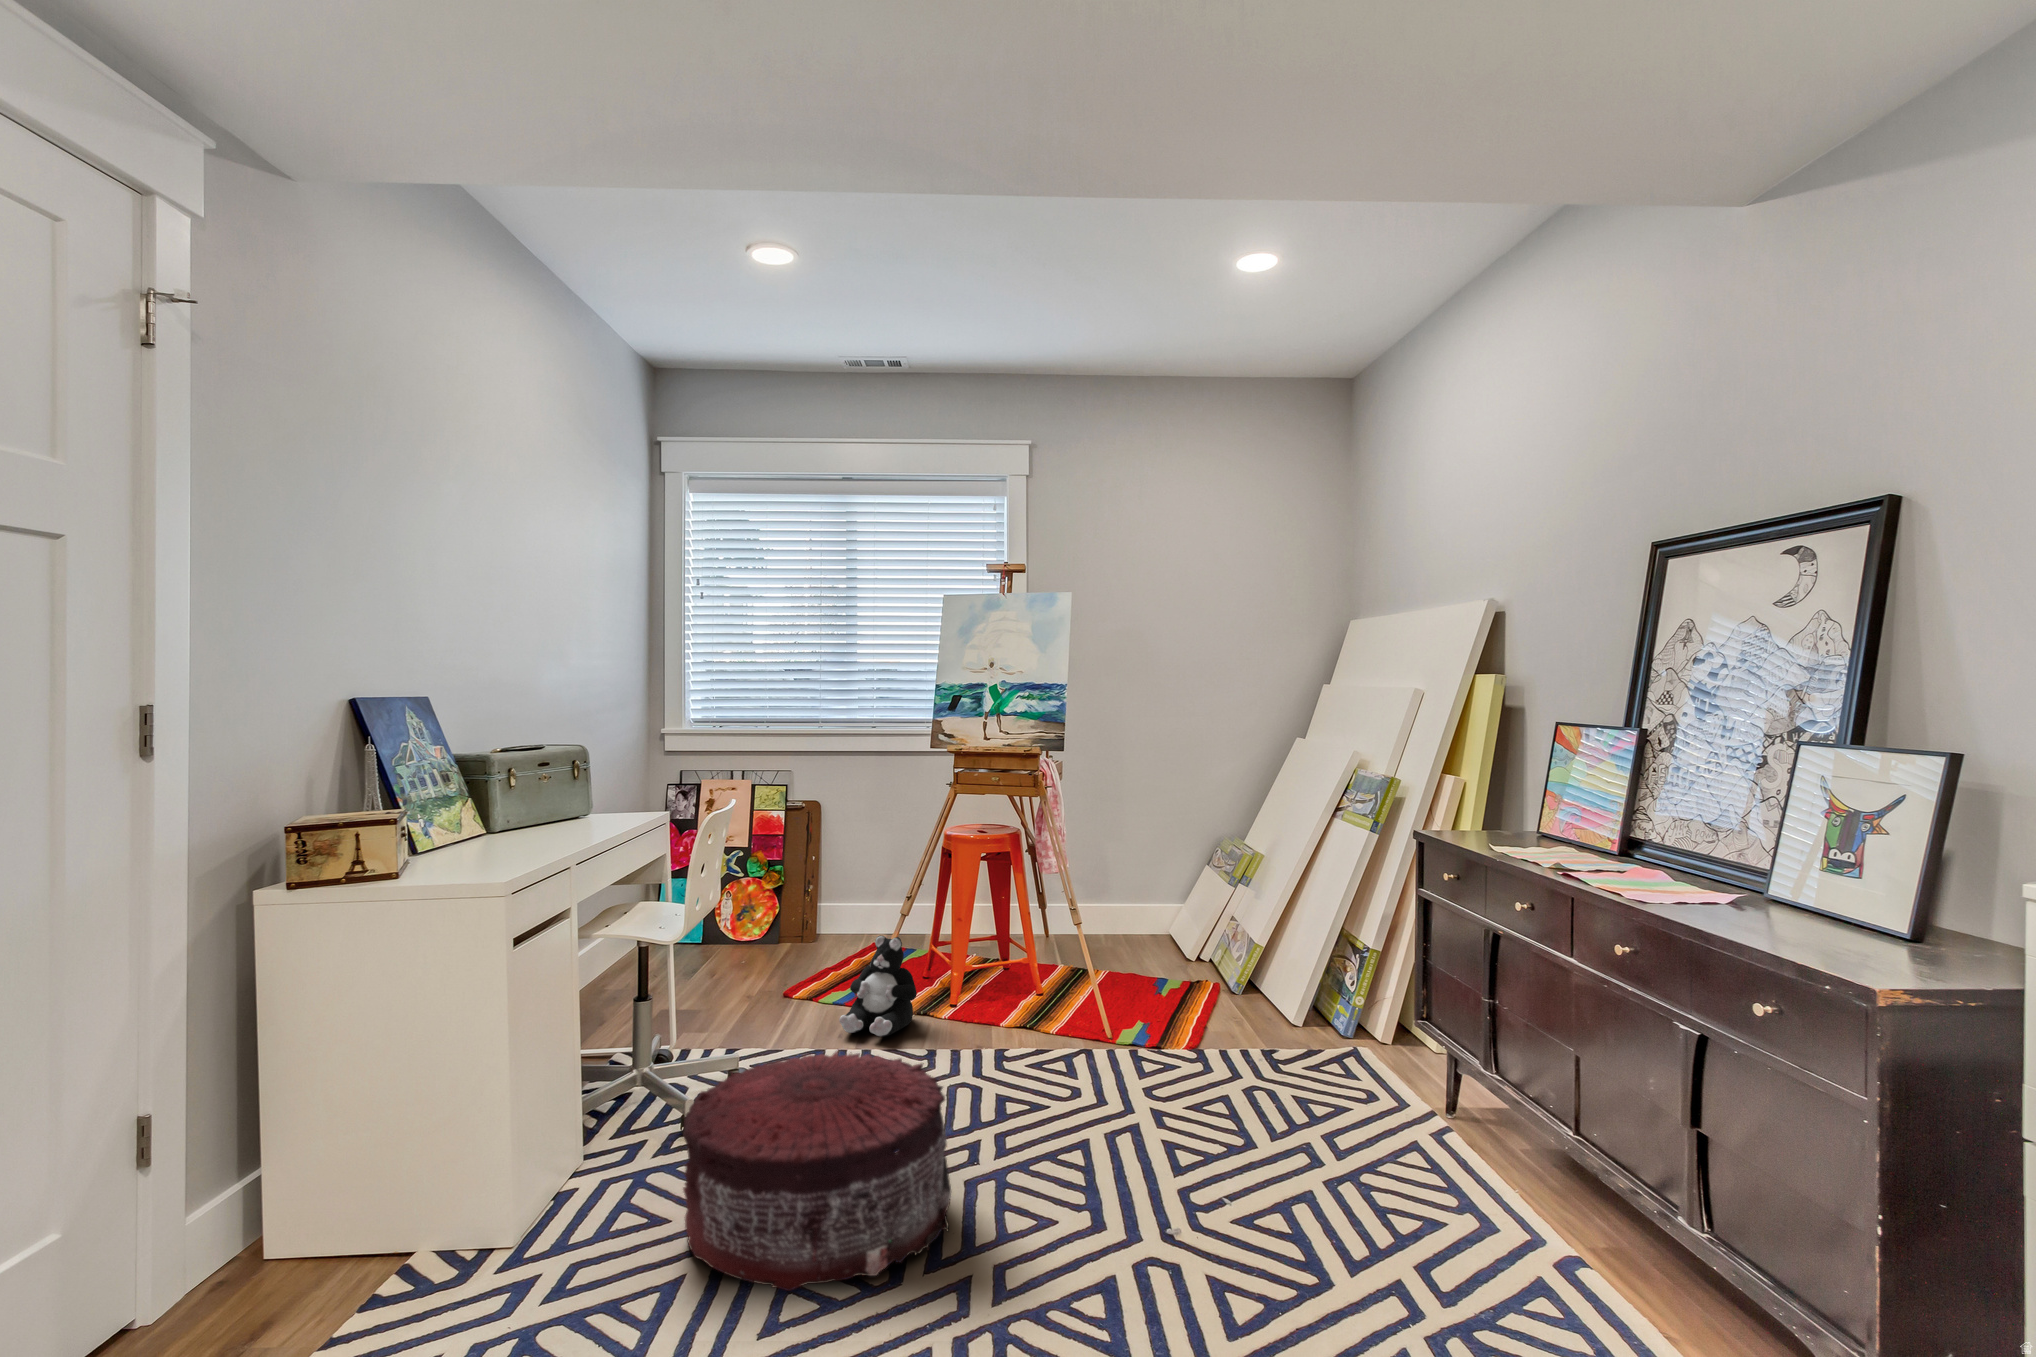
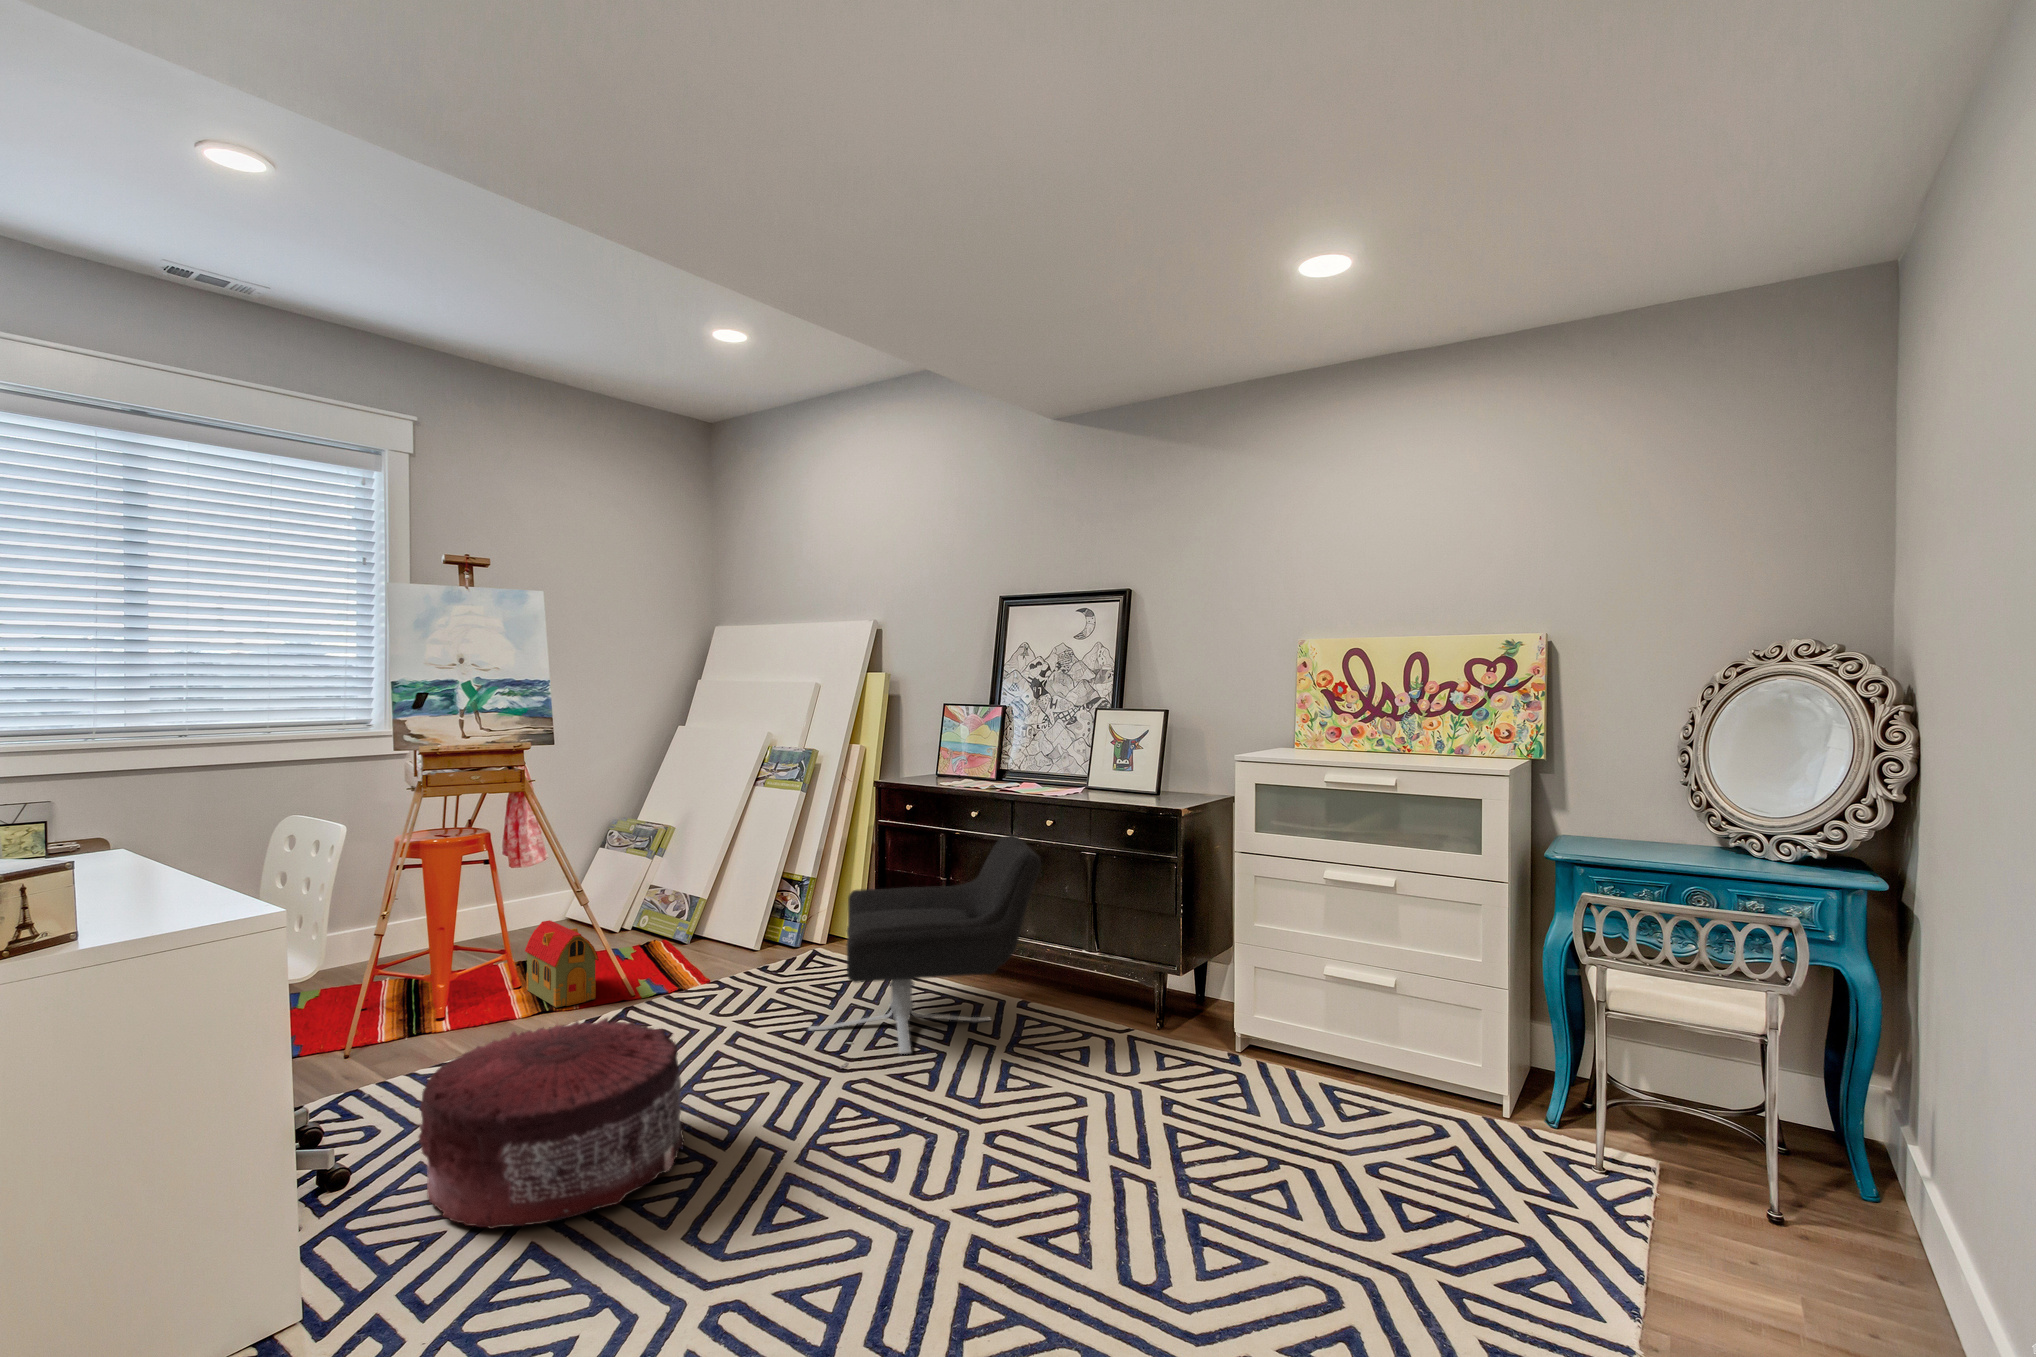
plush toy: present [839,935,917,1037] -> none [338,949,427,1058]
toy house: none [1034,937,1081,1035] -> present [525,920,599,1008]
lounge chair: none [1220,946,1598,1249] -> present [809,835,1041,1054]

